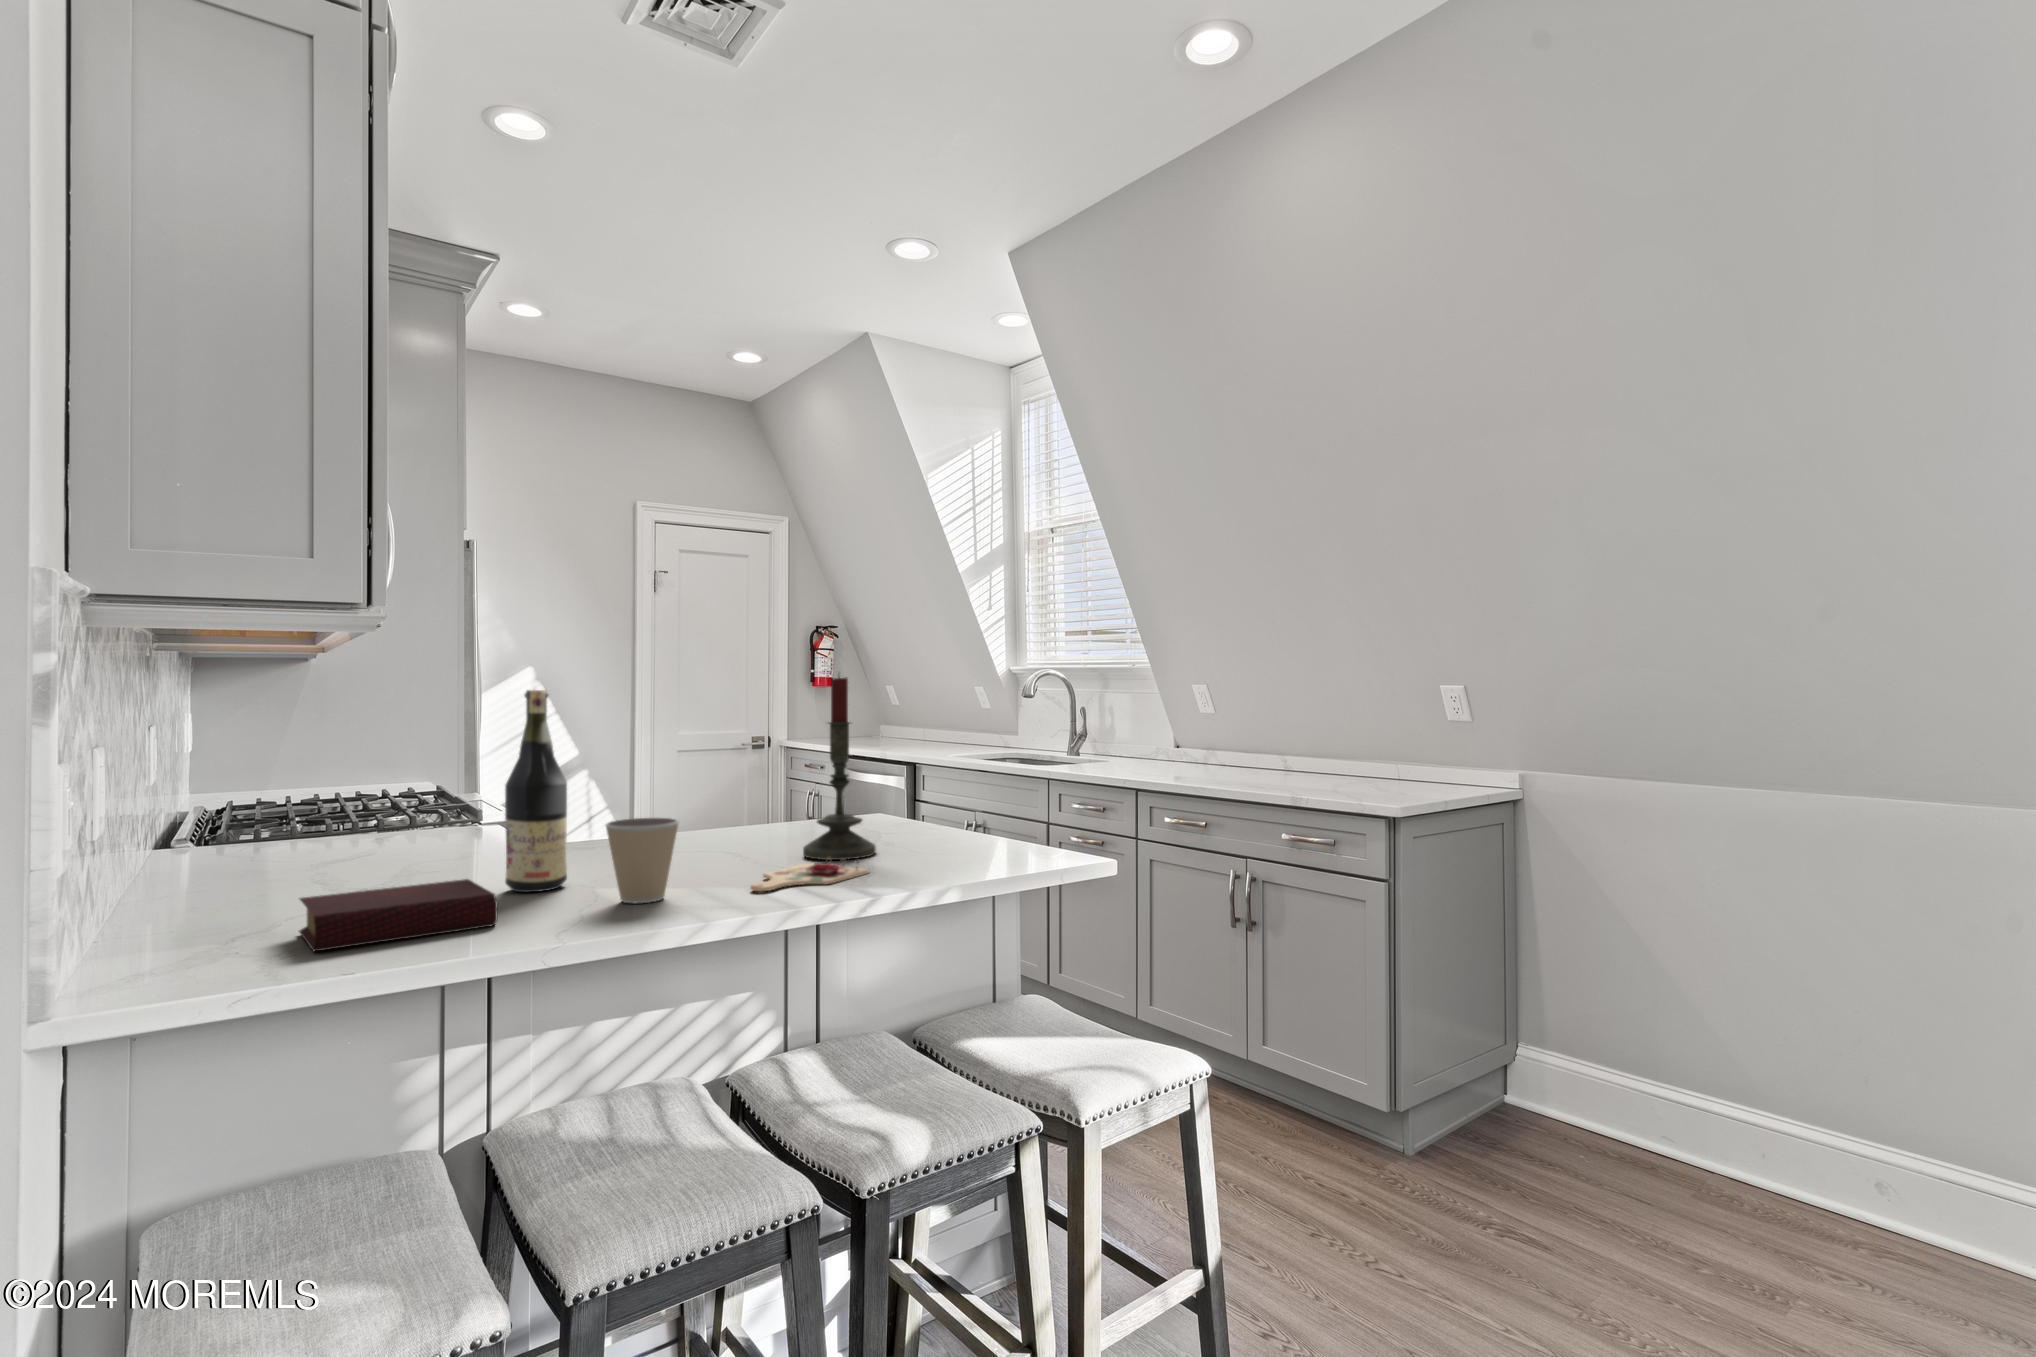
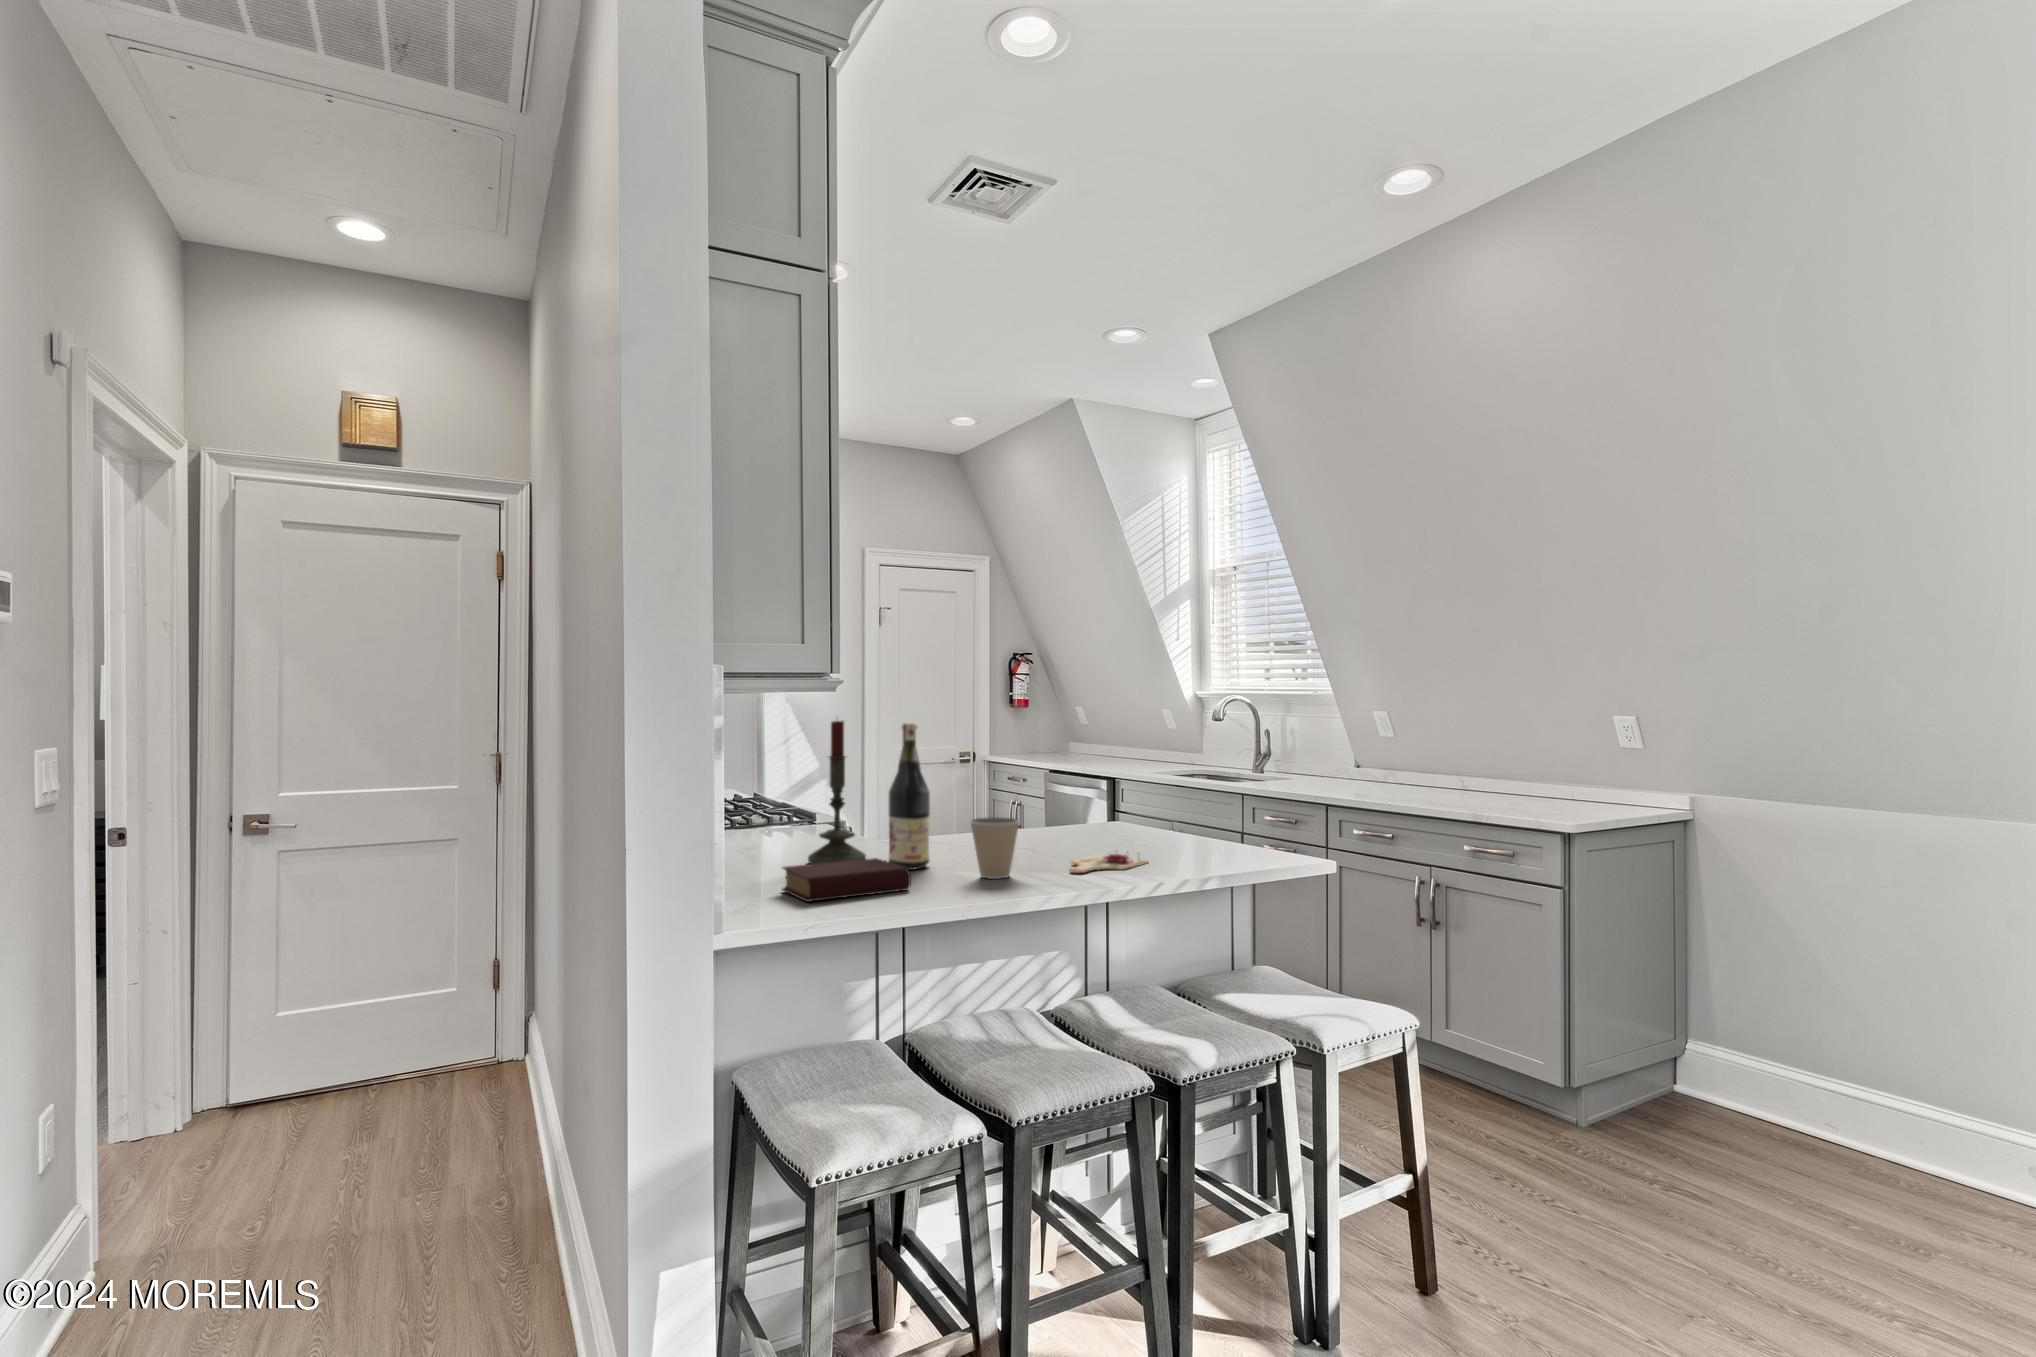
candle: present [803,677,876,860] -> present [808,721,866,864]

